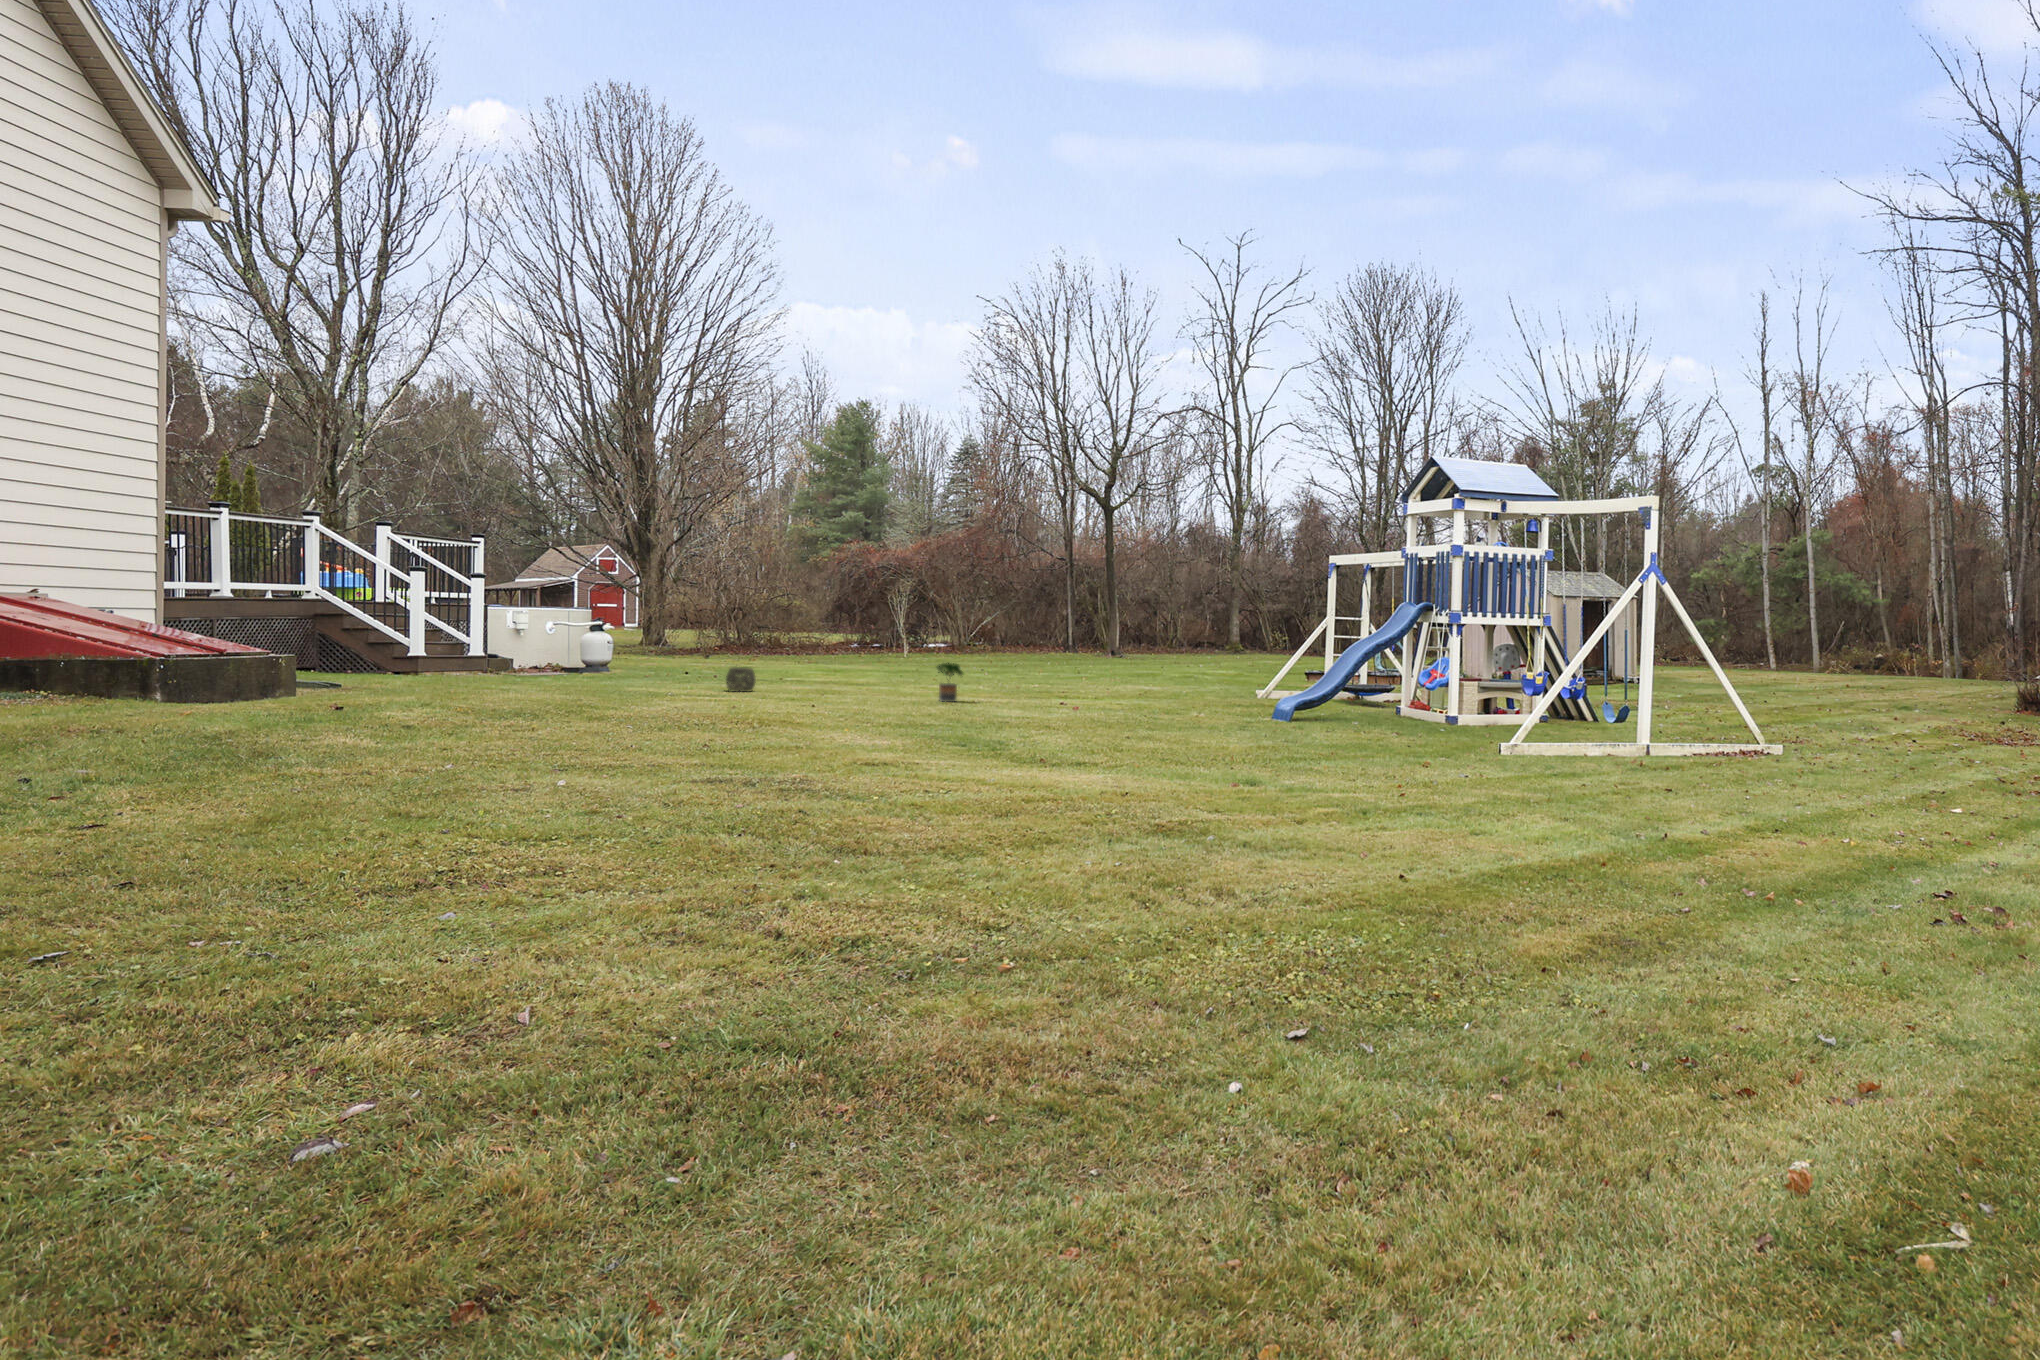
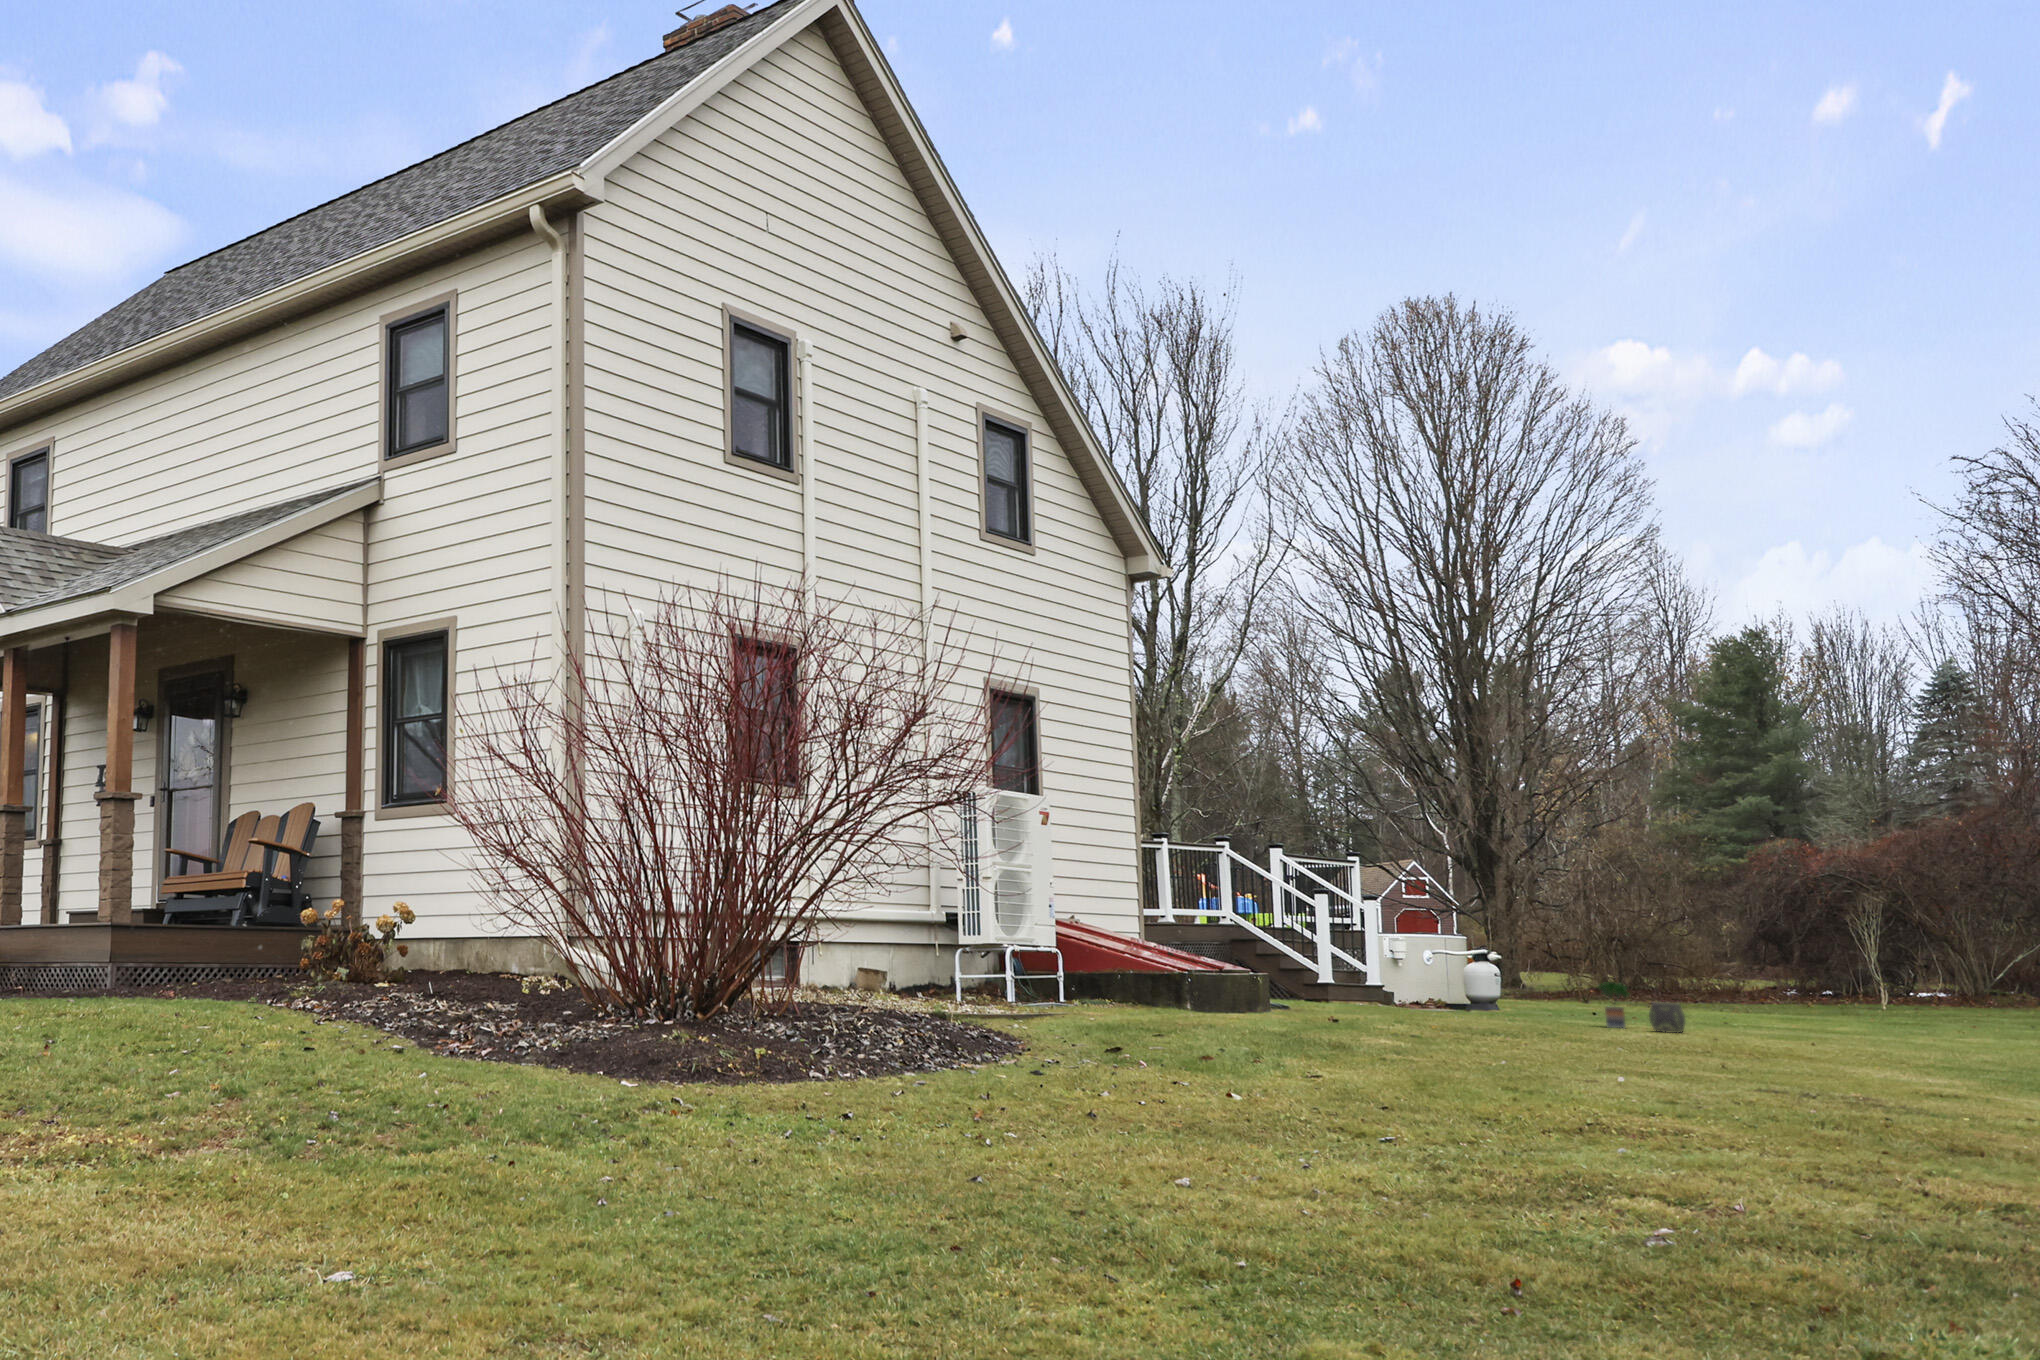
potted tree: present [937,663,963,702] -> present [1599,982,1630,1029]

